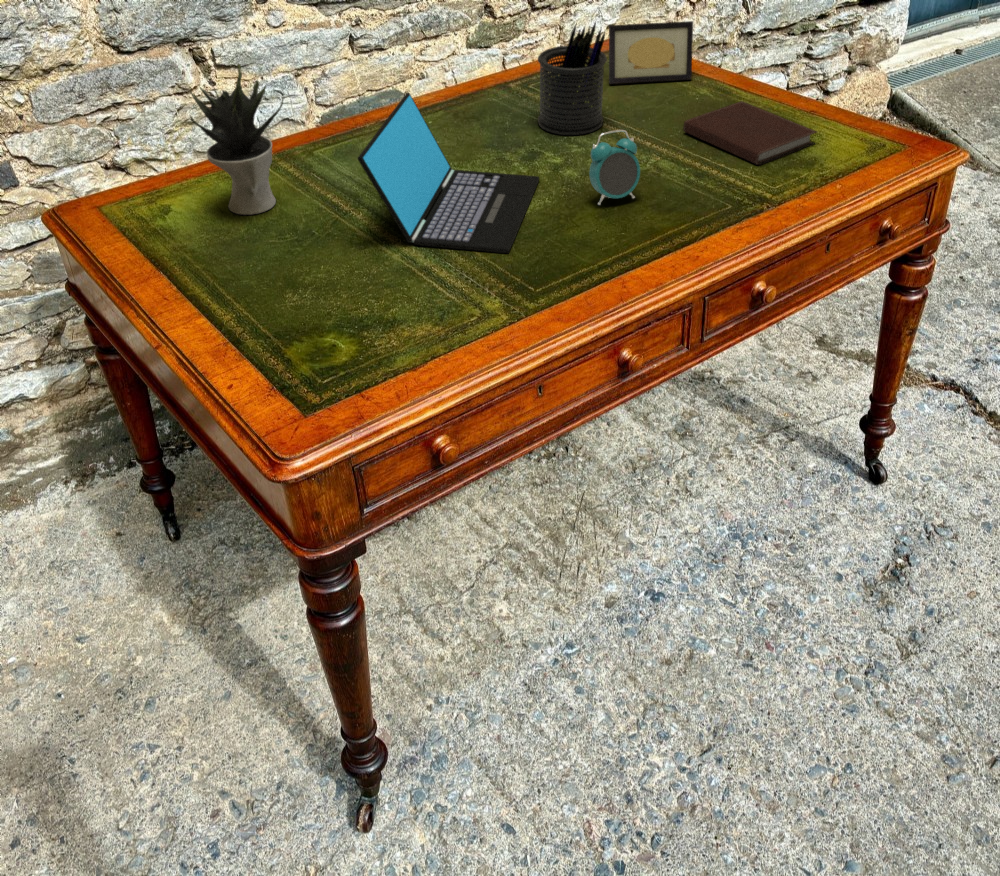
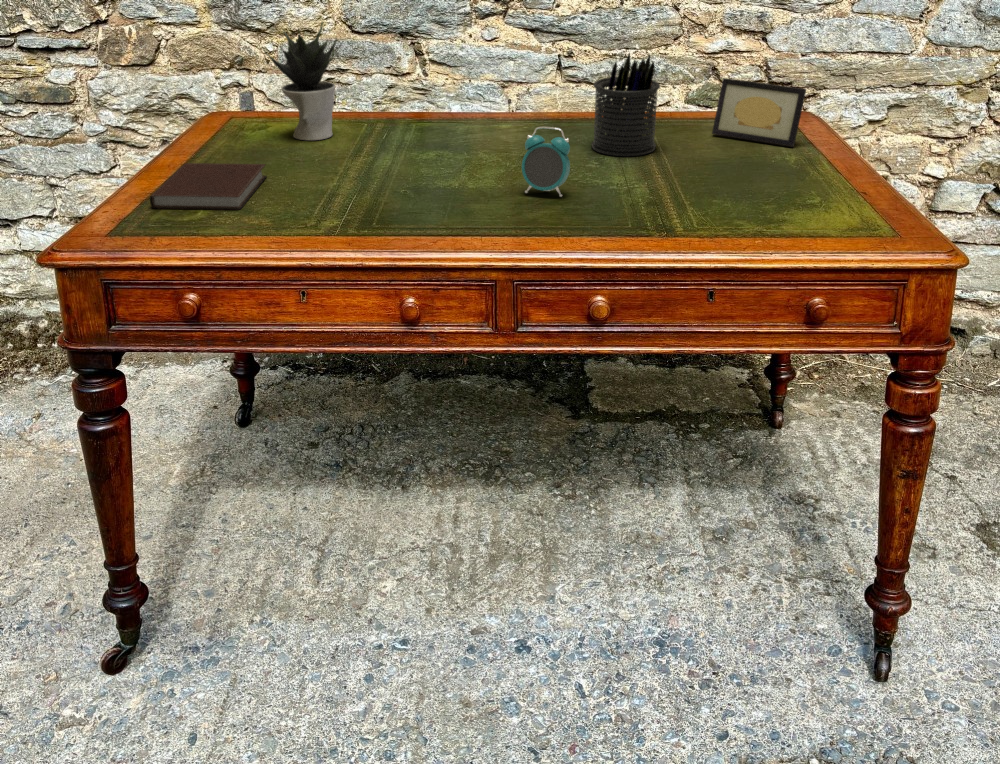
laptop: present [358,93,539,253] -> none [328,73,518,199]
notebook: present [683,101,817,165] -> present [150,163,267,210]

